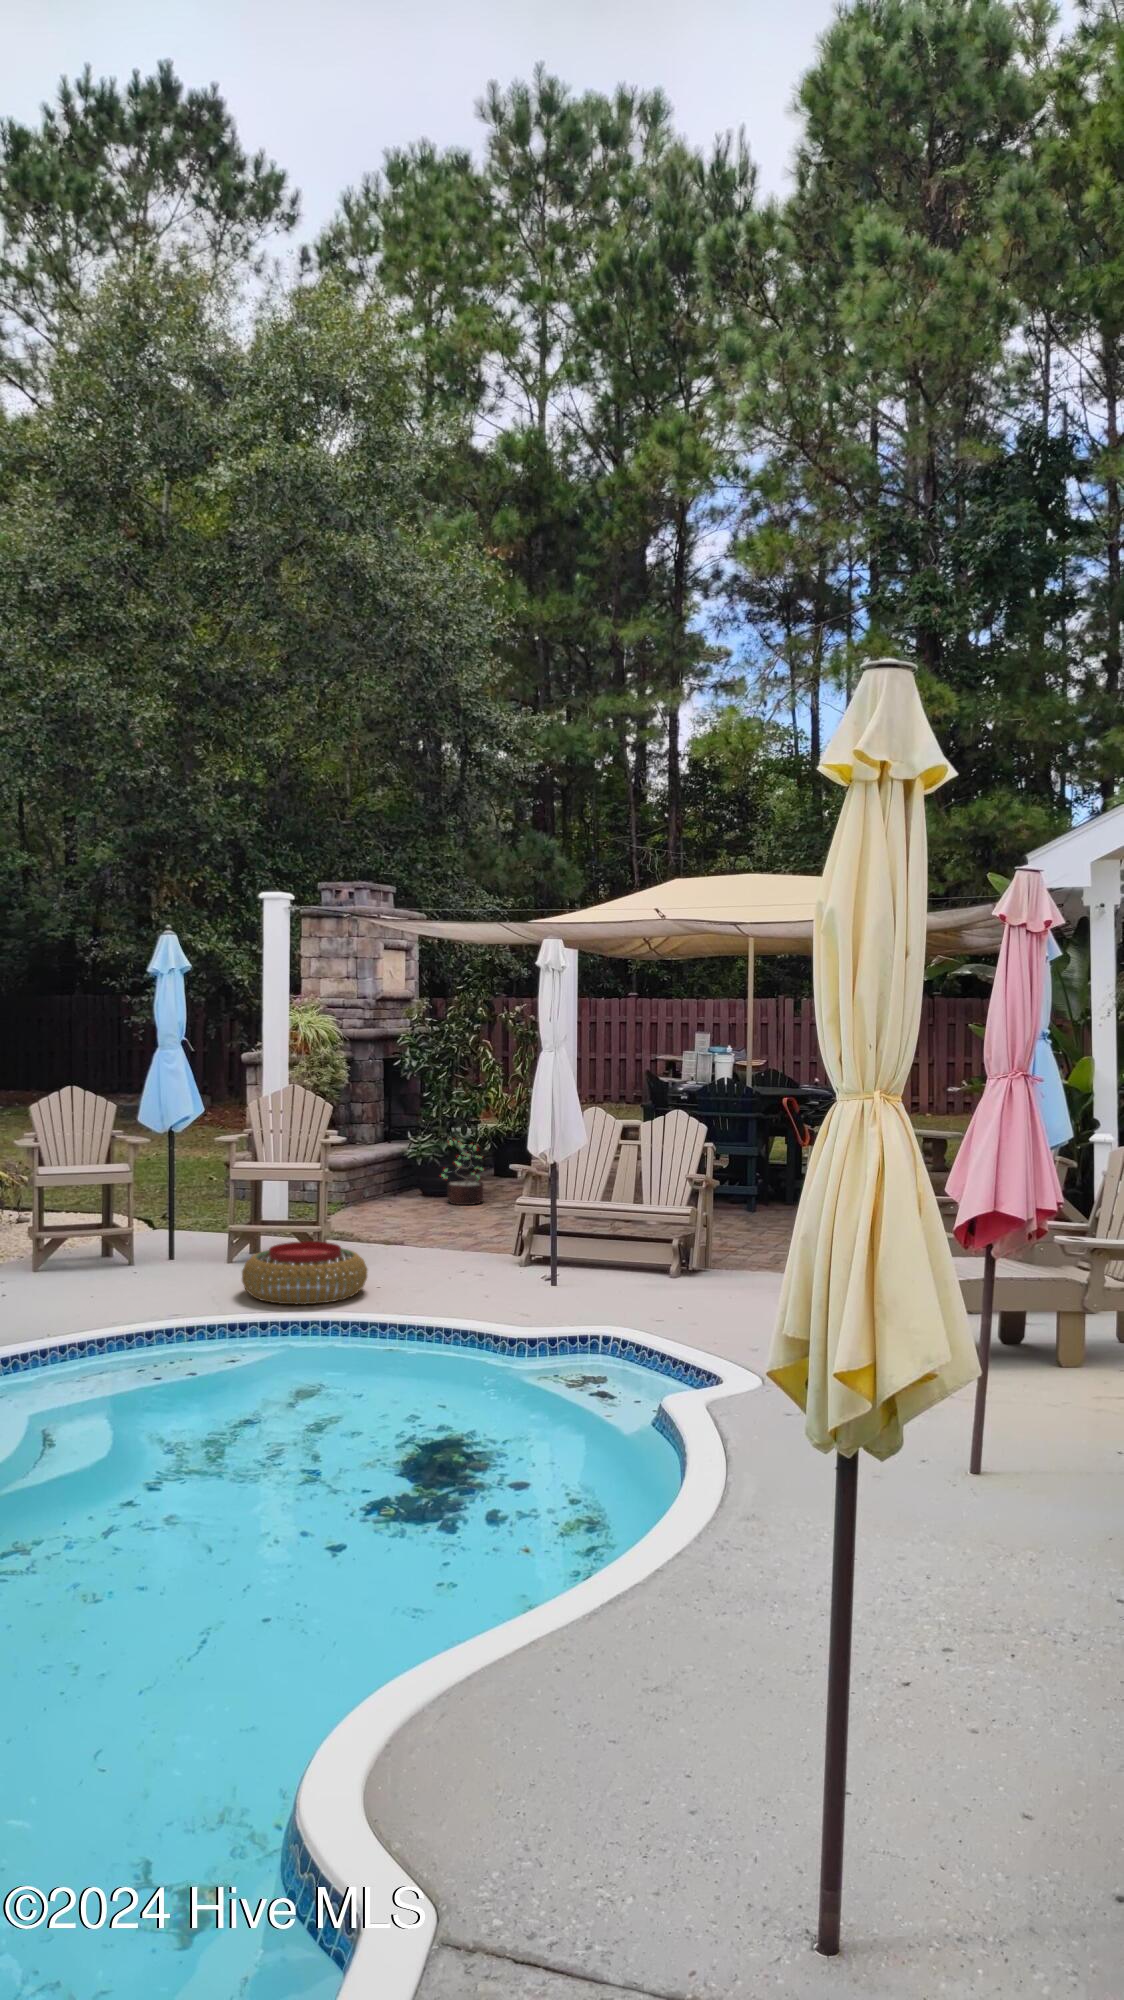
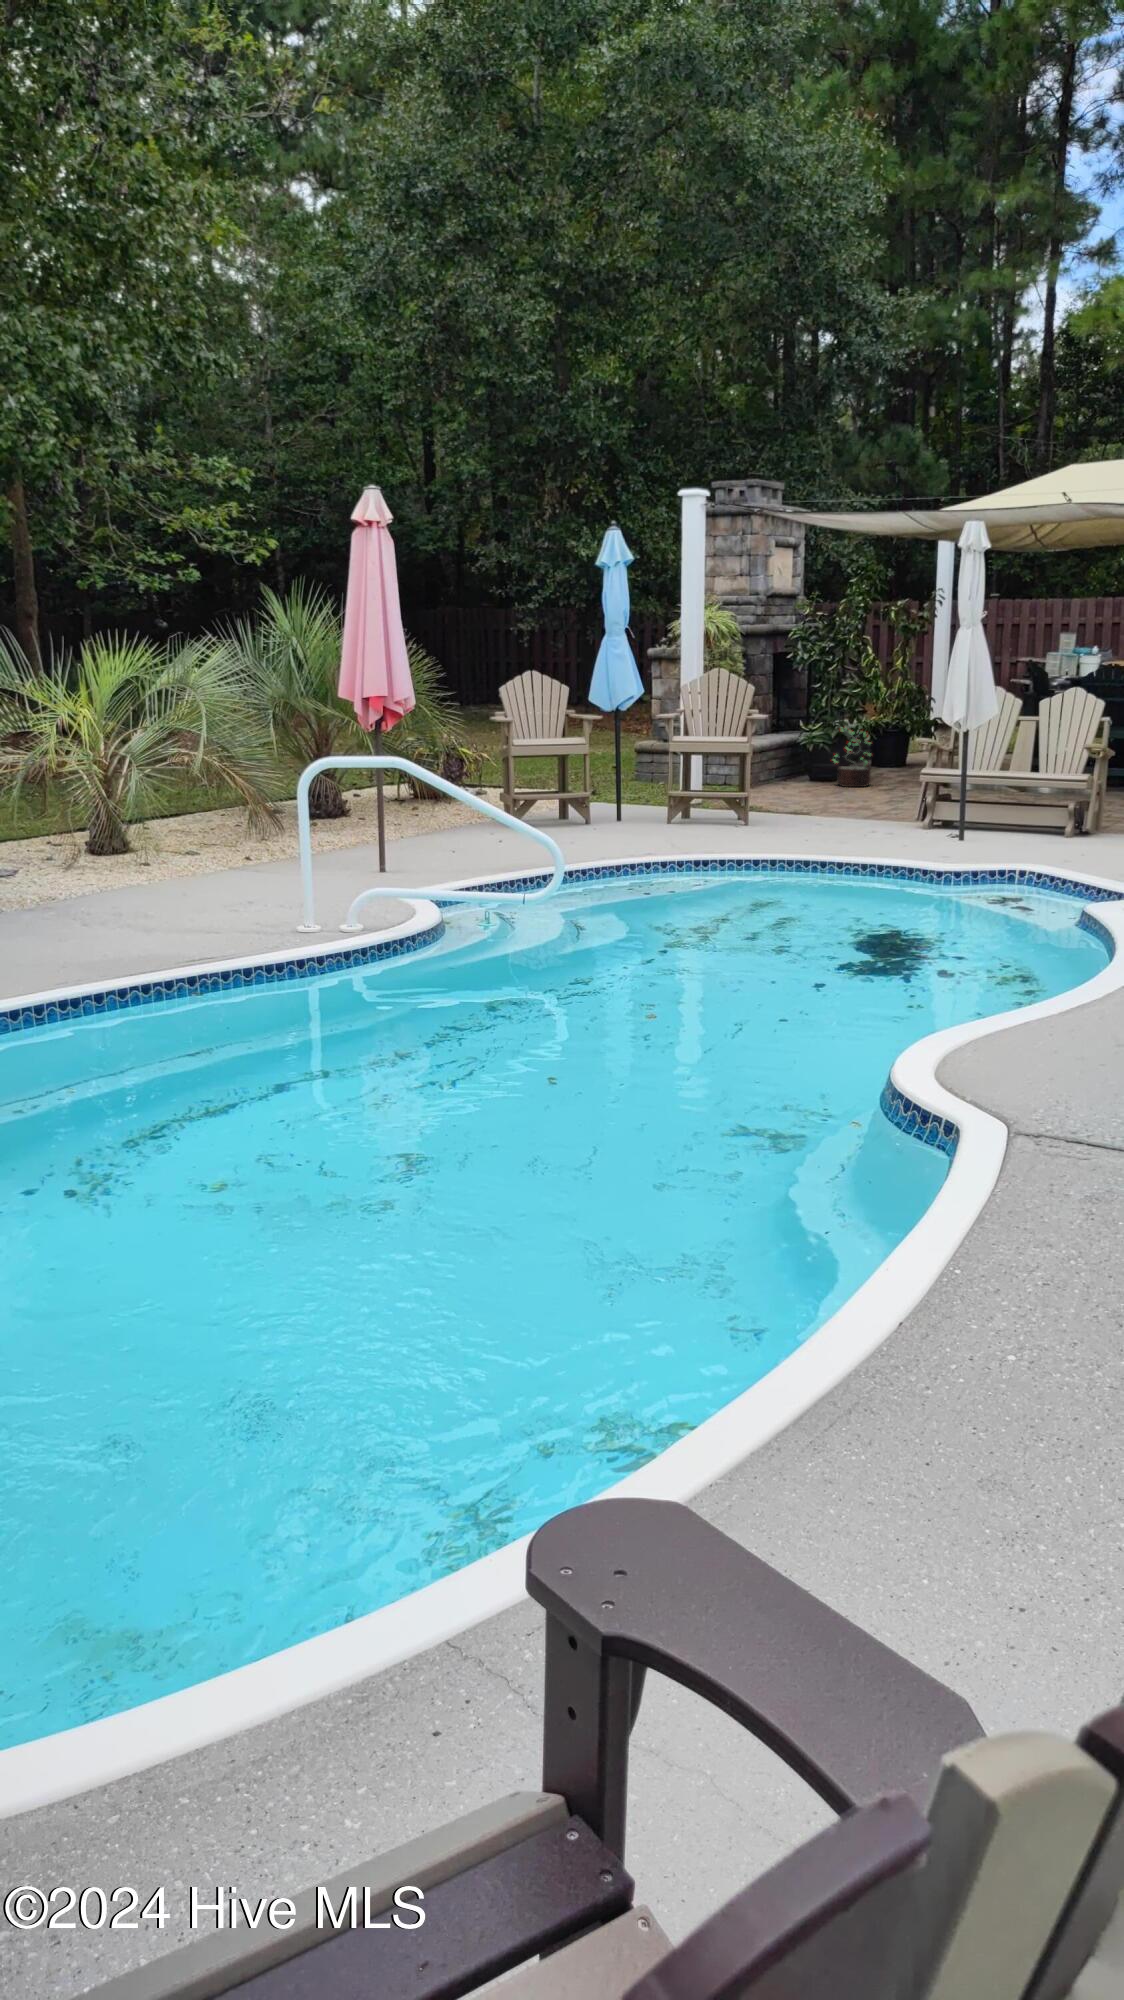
pouf: present [242,1241,367,1304] -> none [693,799,800,847]

